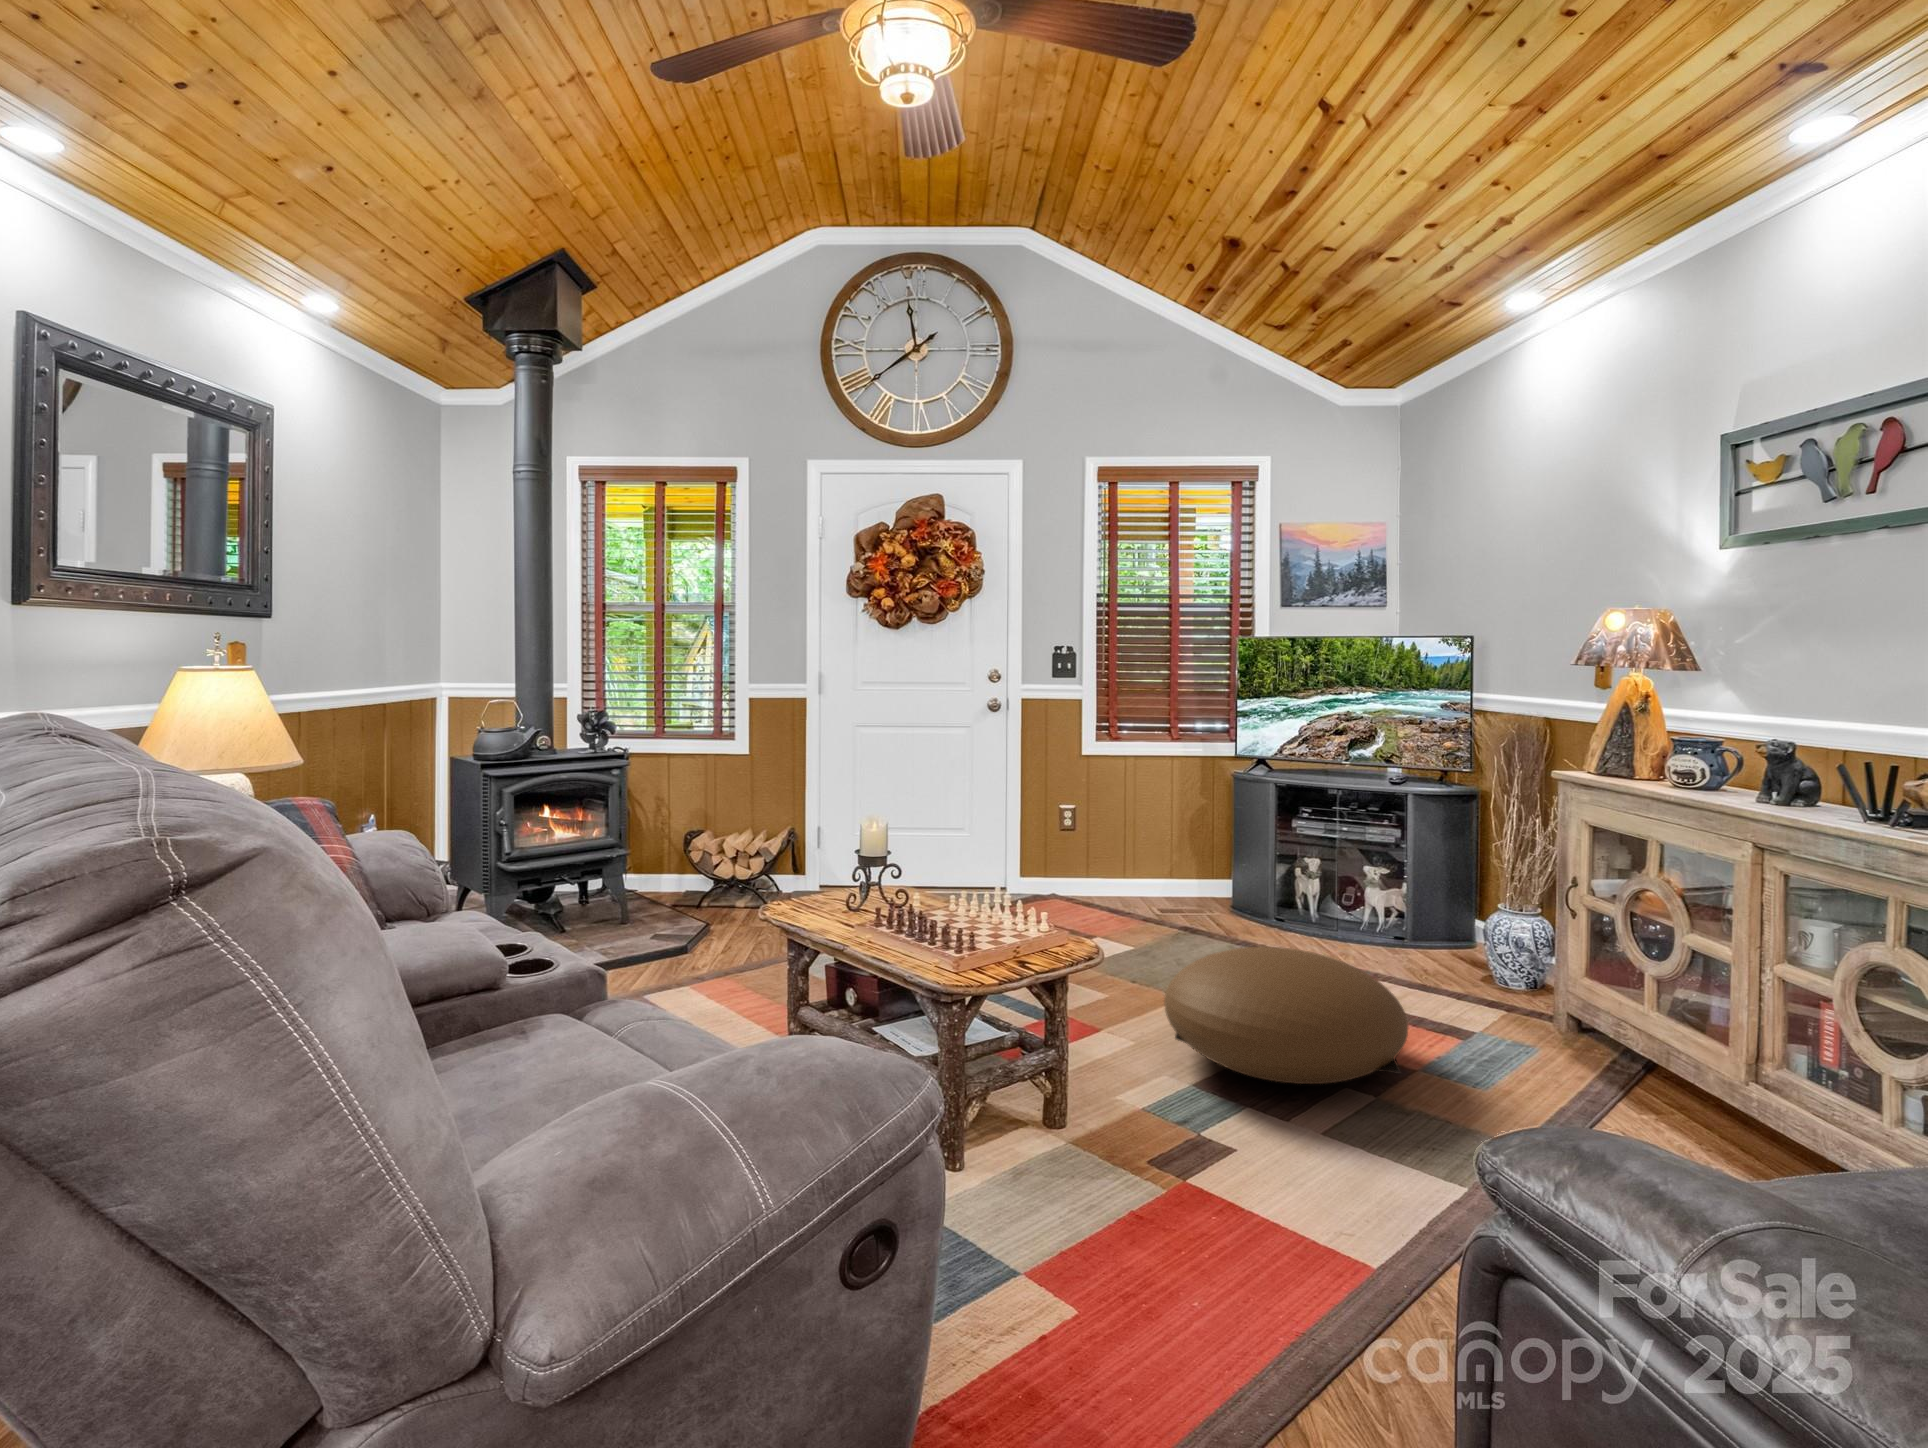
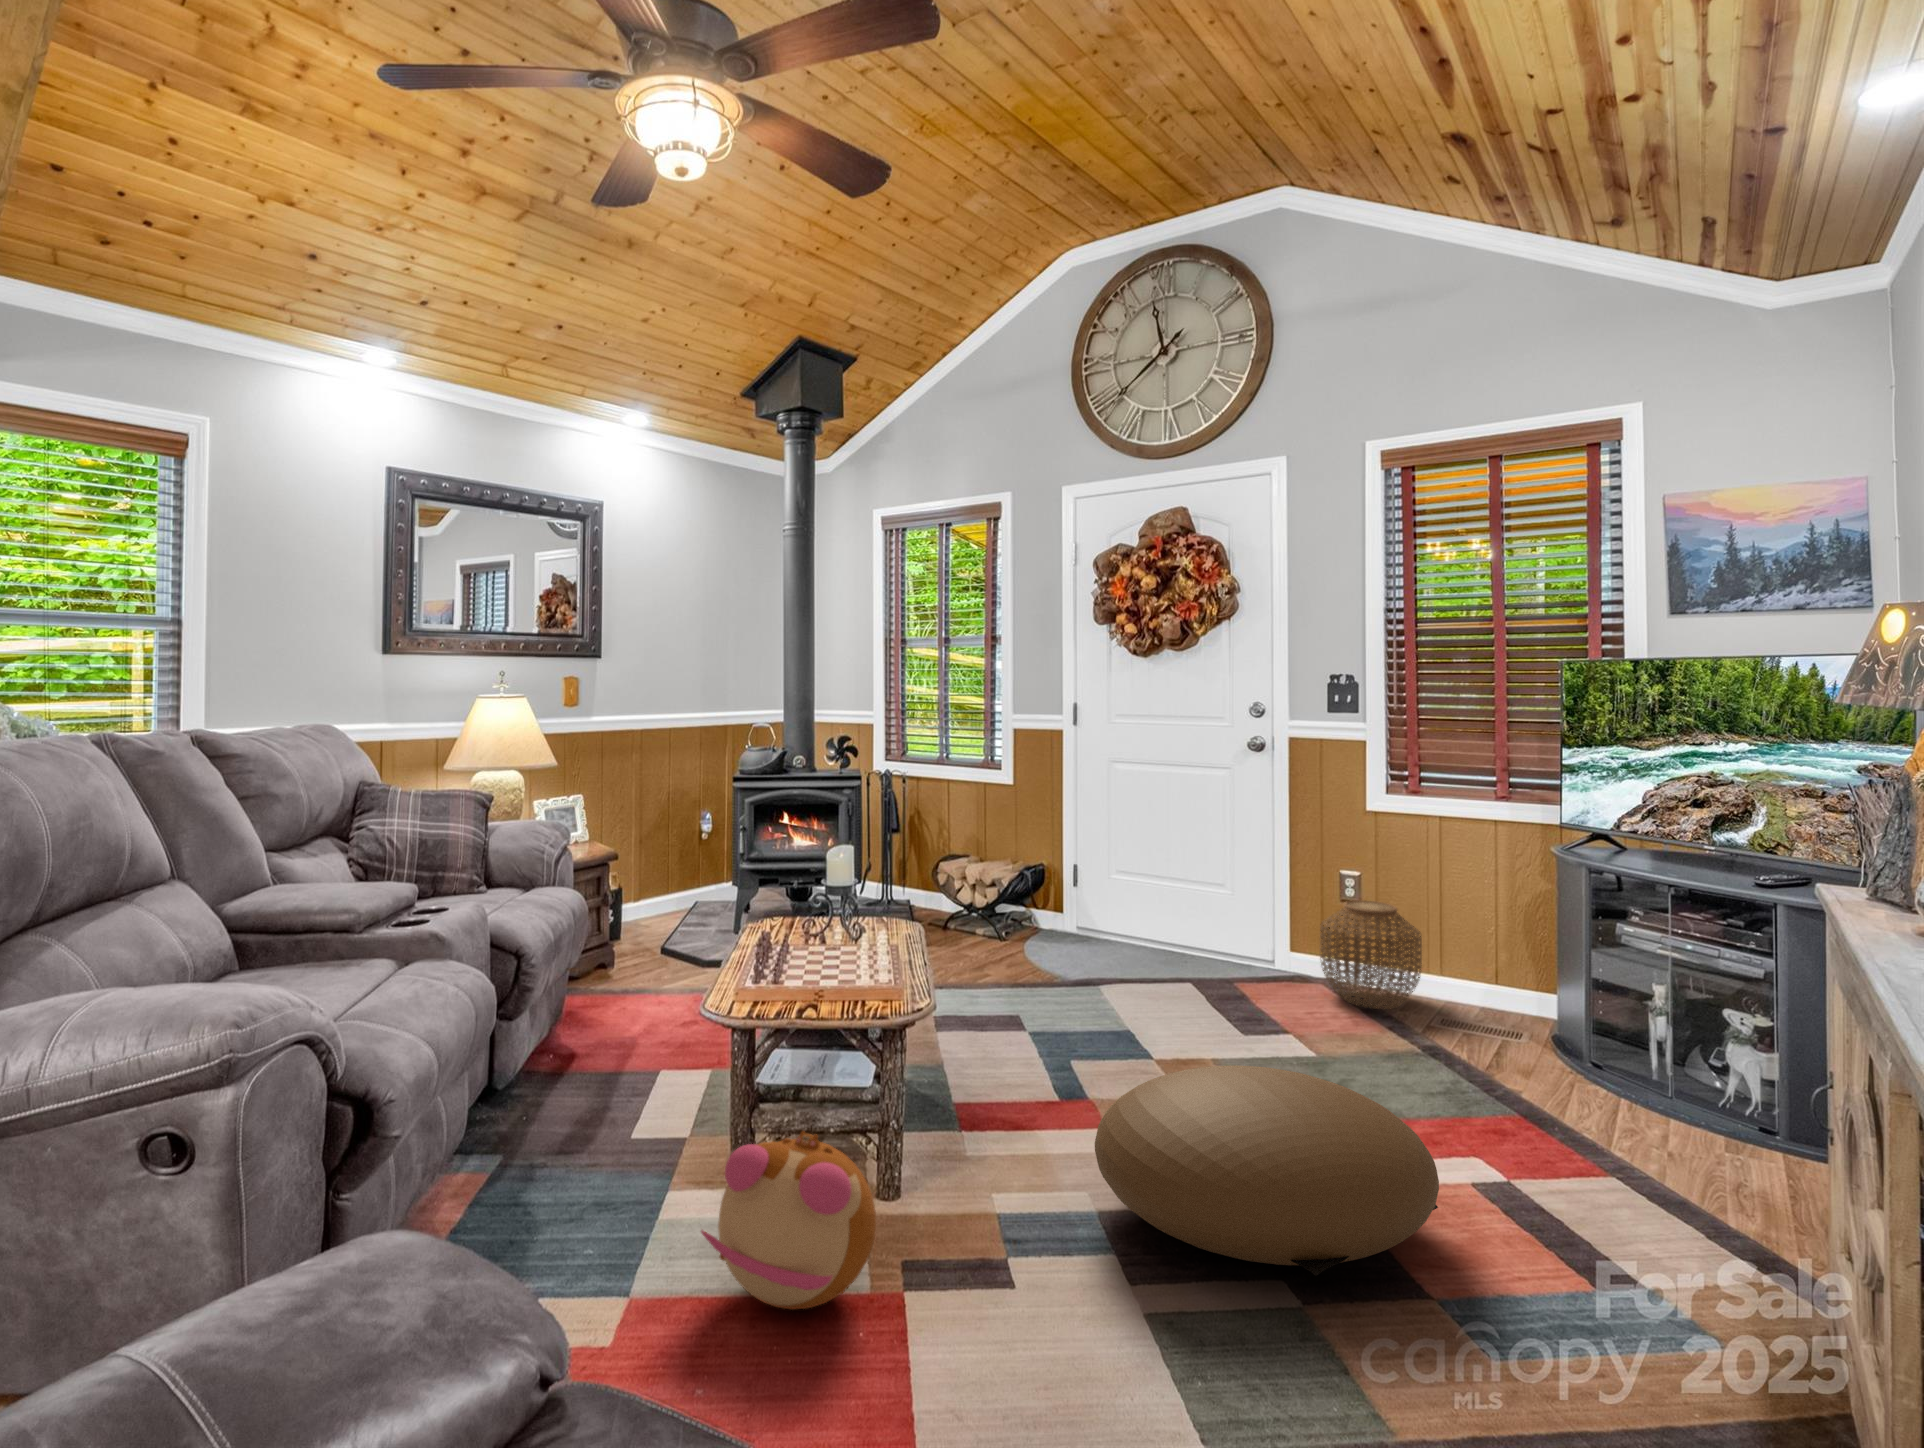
woven basket: none [1067,824,1142,906] -> present [1320,900,1422,1009]
plush toy: none [1044,1068,1214,1233] -> present [701,1132,876,1309]

